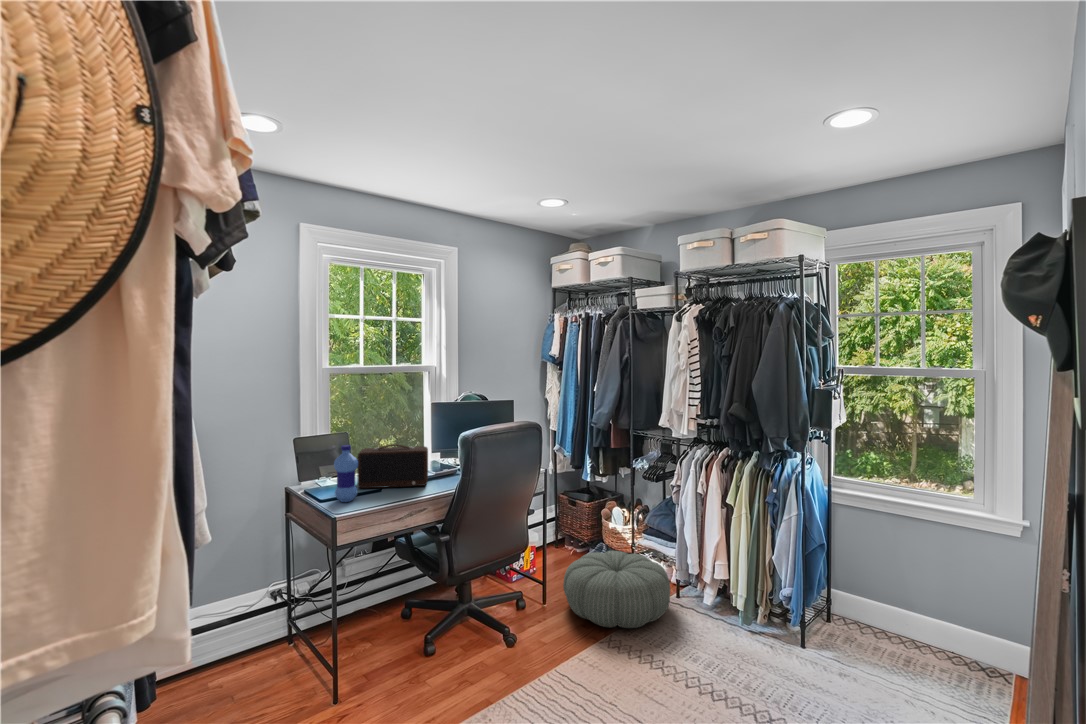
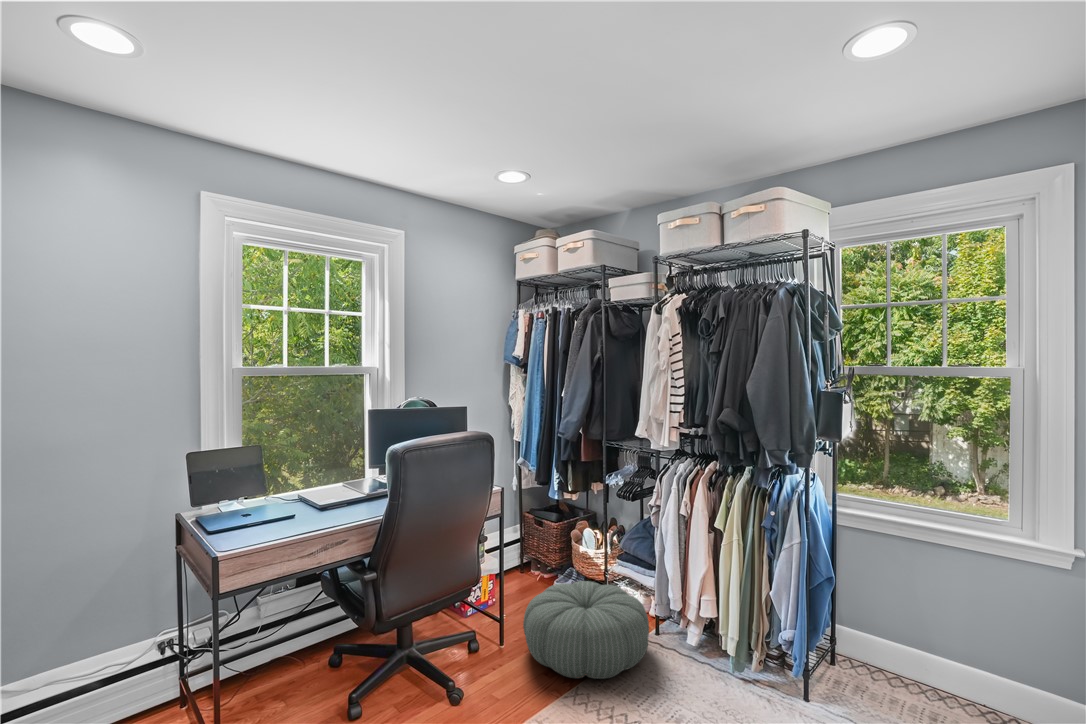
speaker: present [357,444,428,488] -> none [264,460,357,515]
water bottle: present [334,445,358,502] -> none [227,462,259,534]

